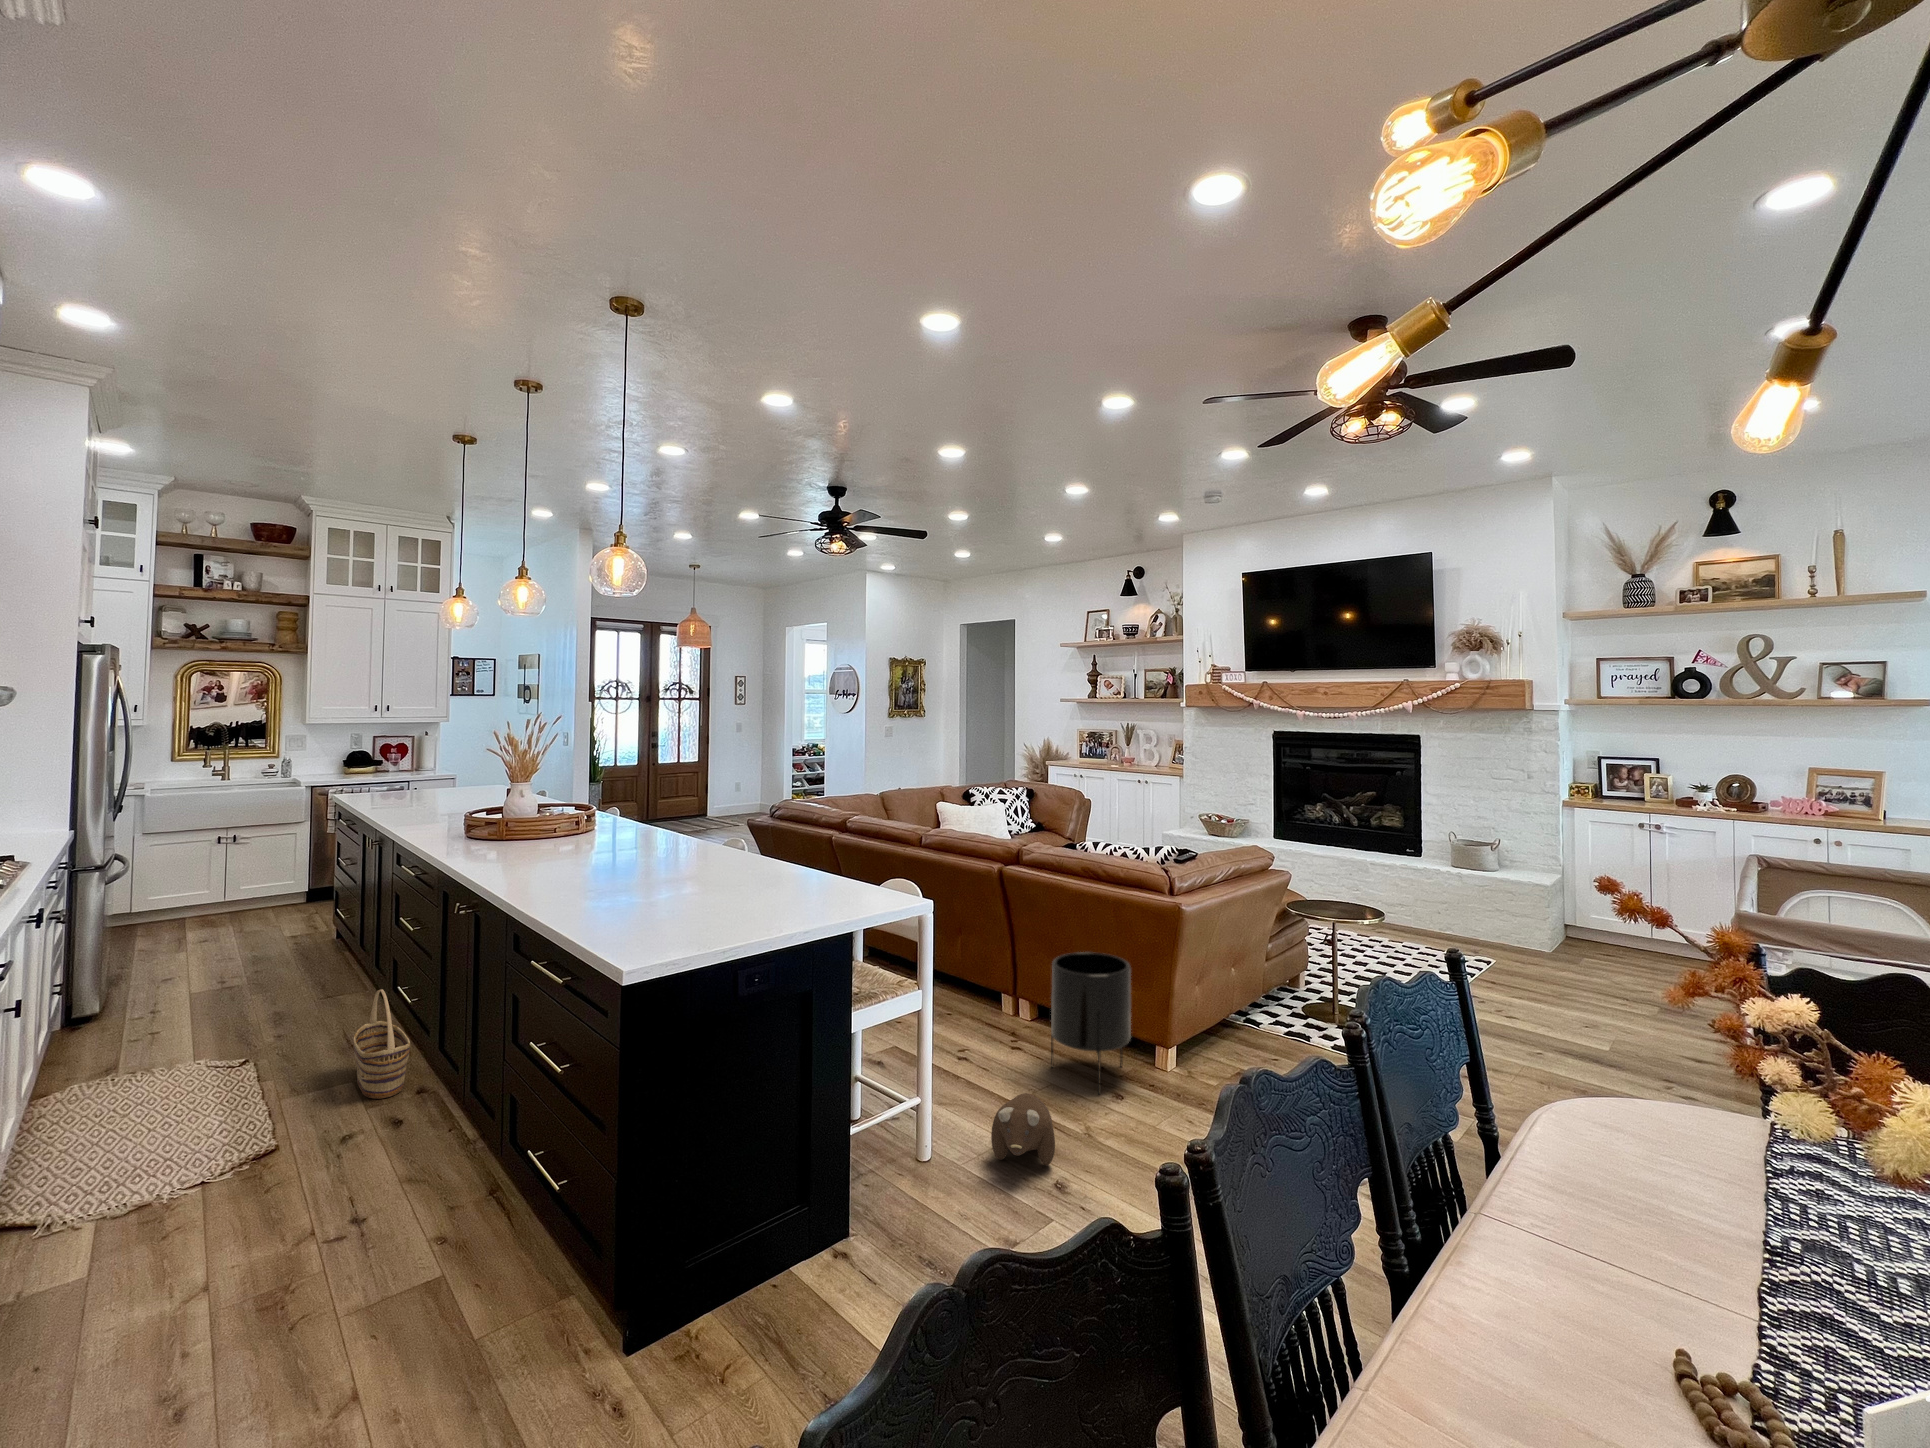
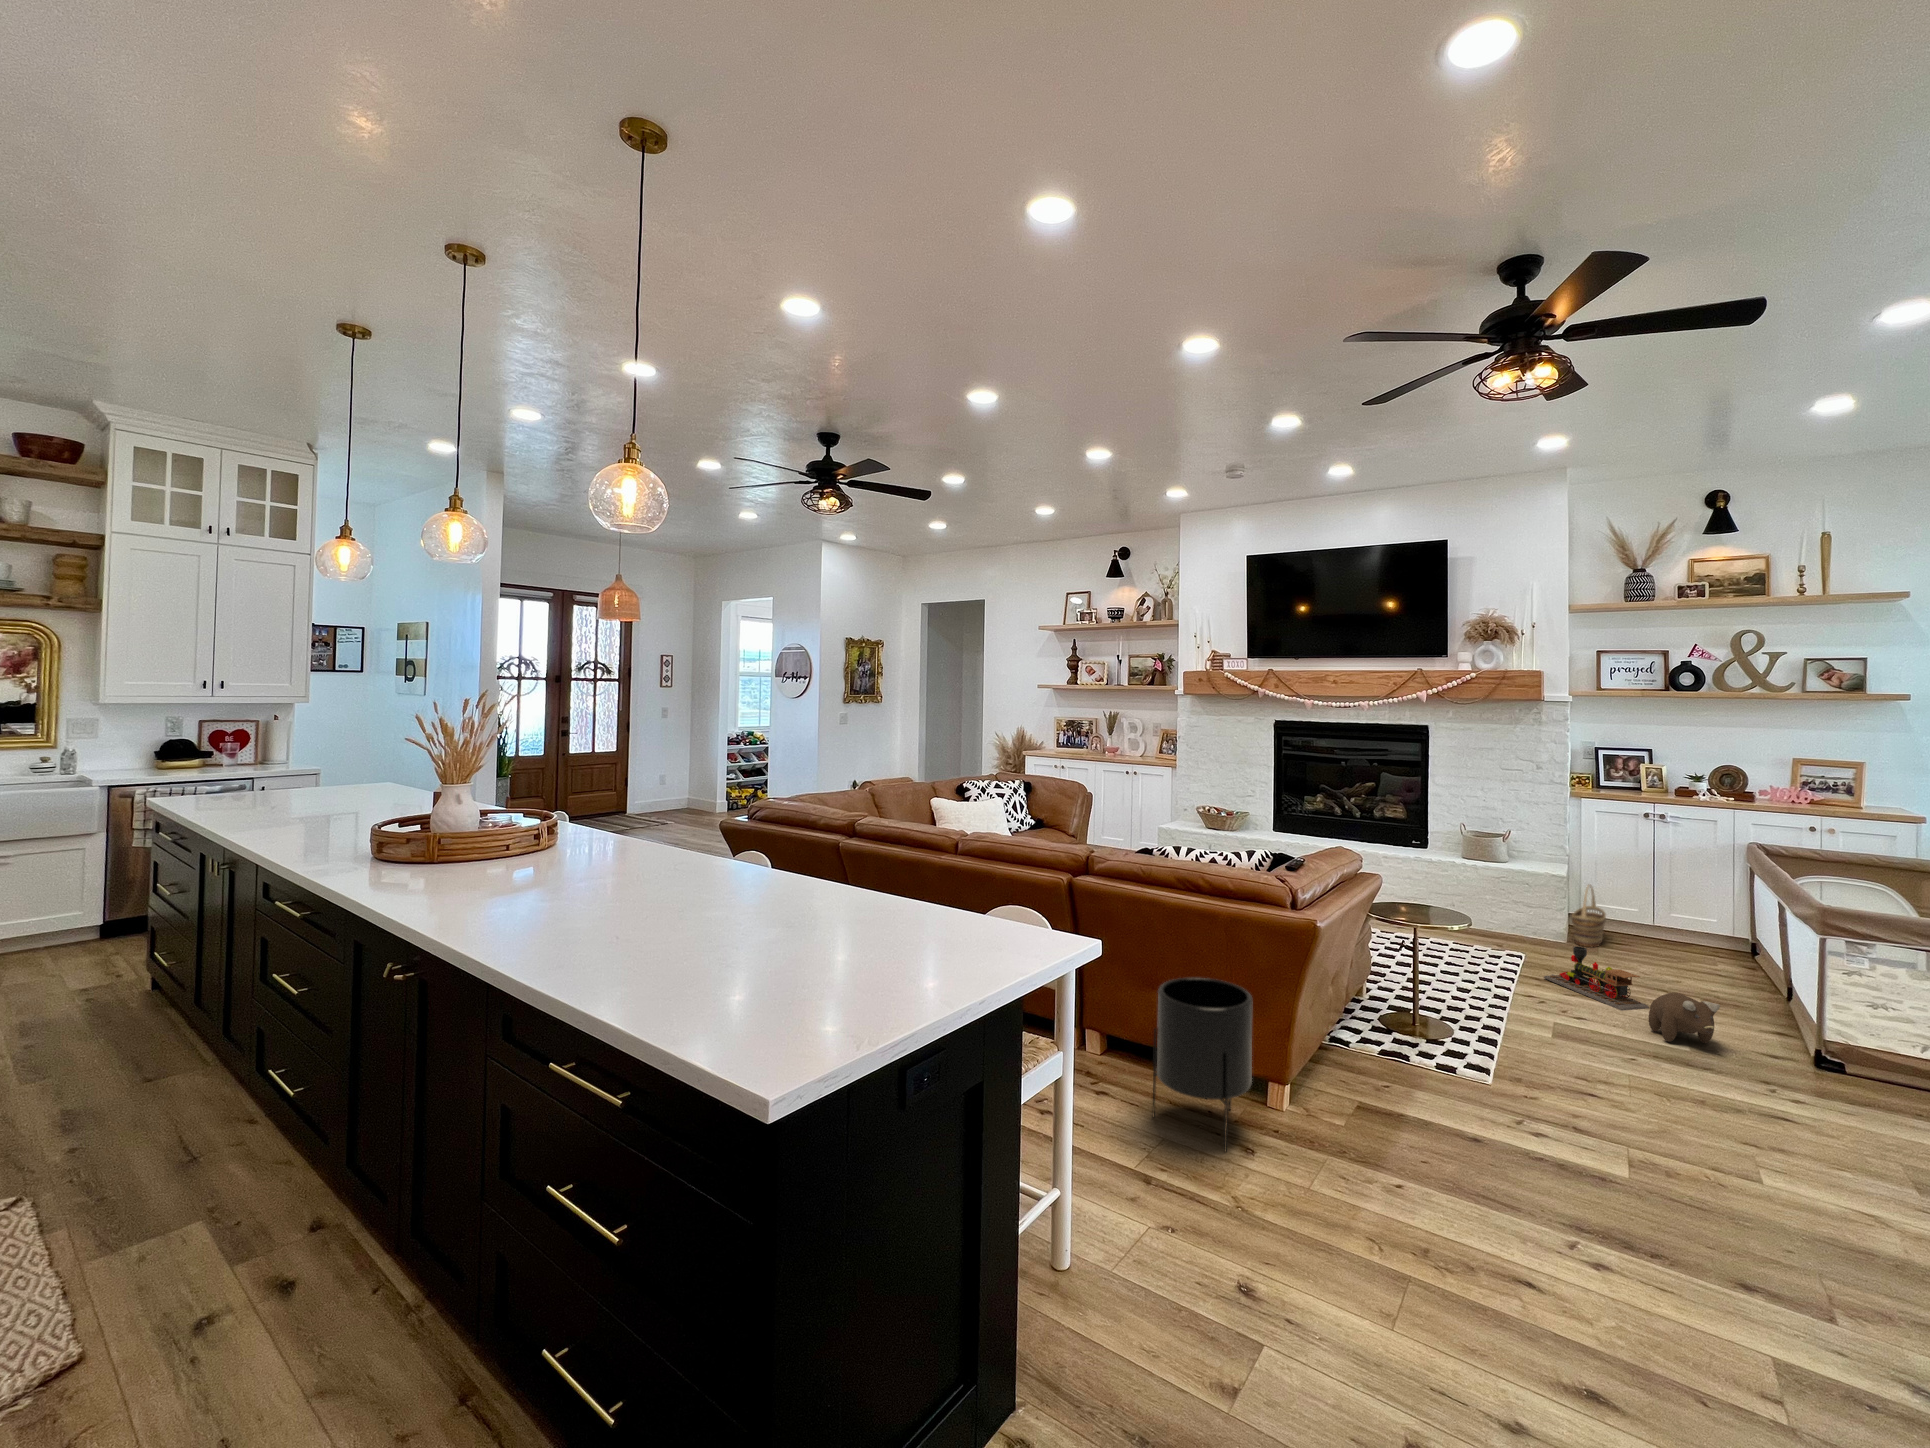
toy train: none [1504,951,1597,1013] -> present [1544,946,1649,1011]
basket: present [354,989,410,1099] -> present [1572,885,1606,947]
plush toy: present [991,1093,1055,1166] -> present [1649,992,1720,1043]

